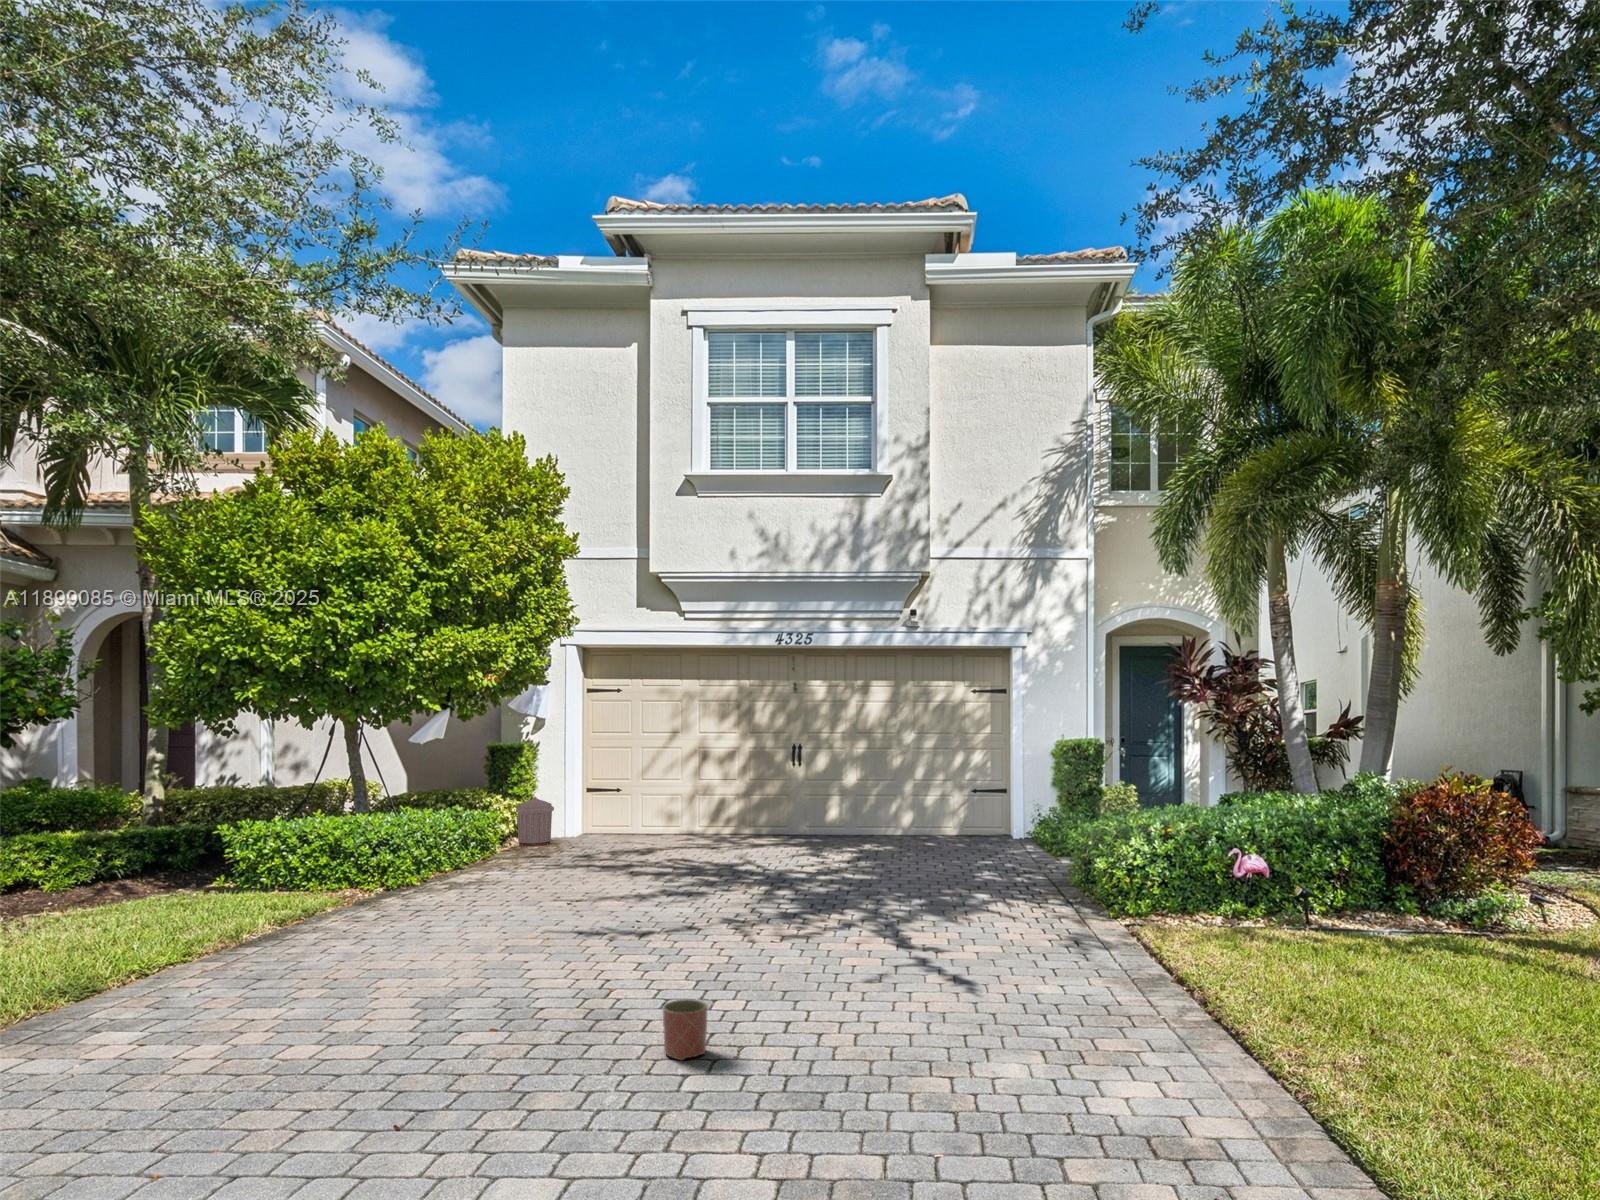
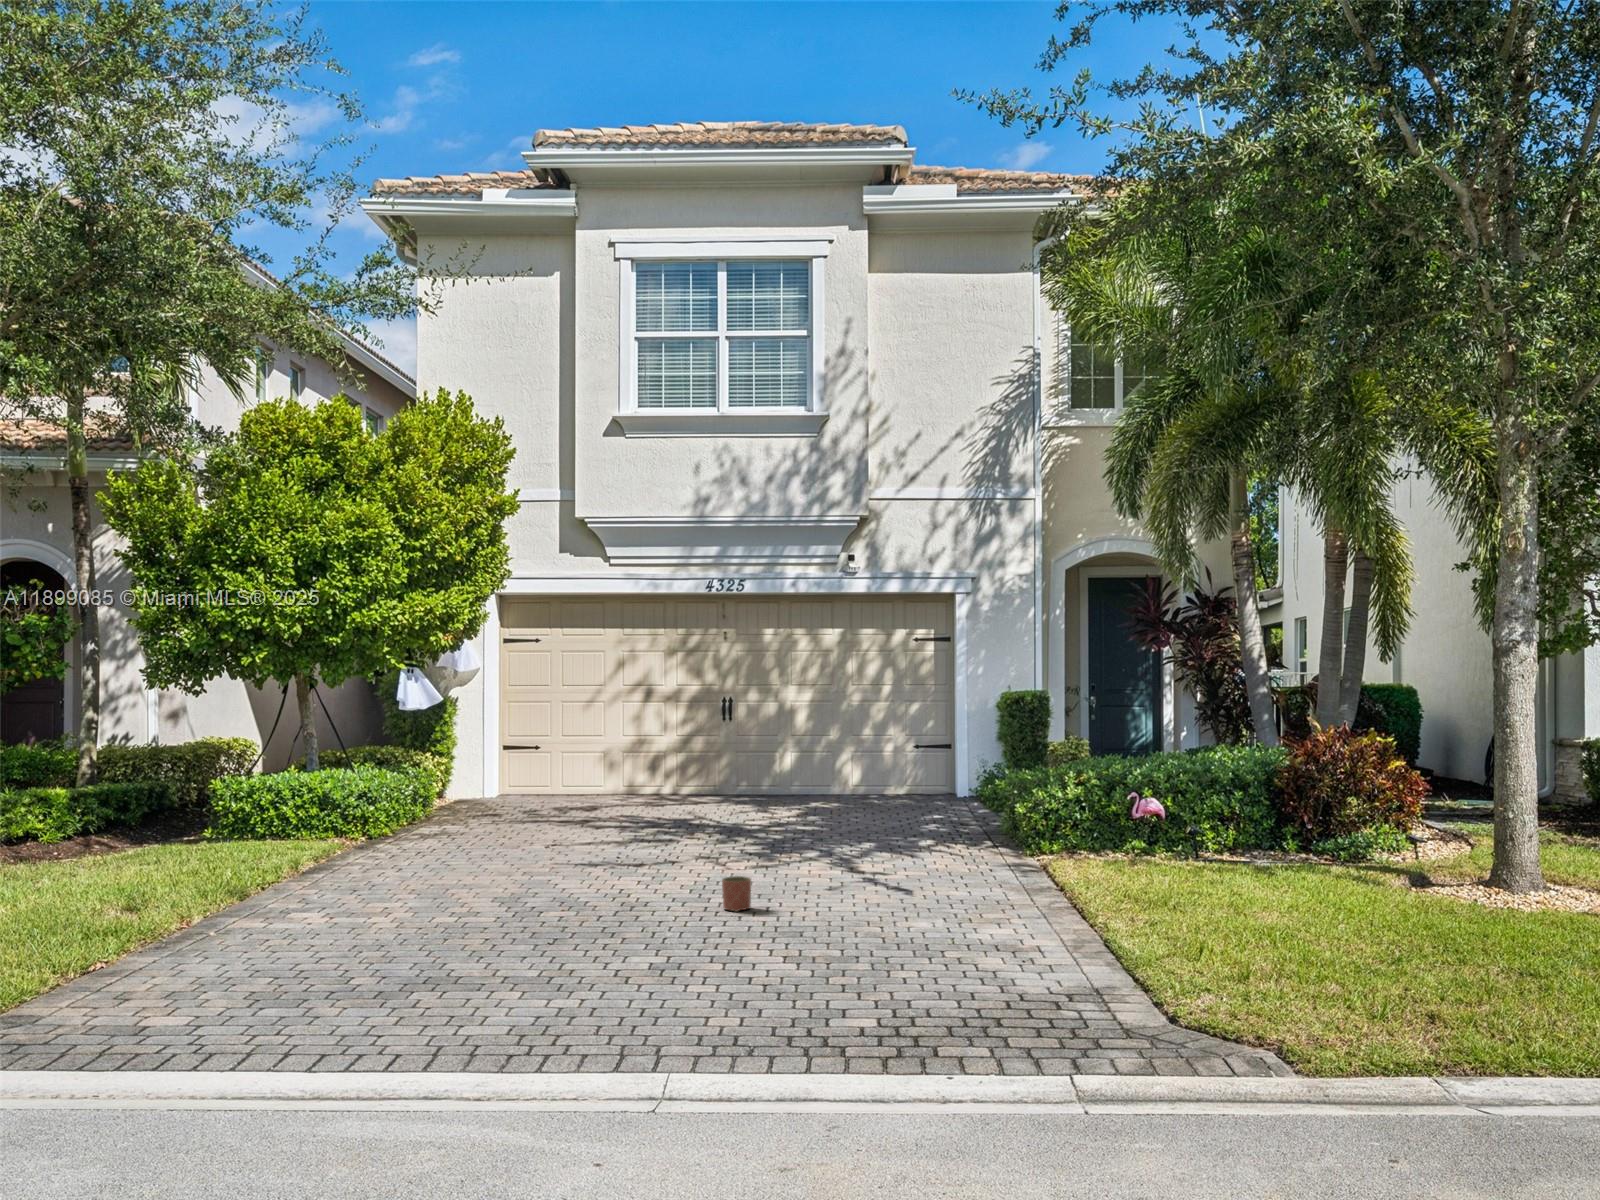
trash can: present [516,797,554,846] -> none [444,753,483,802]

